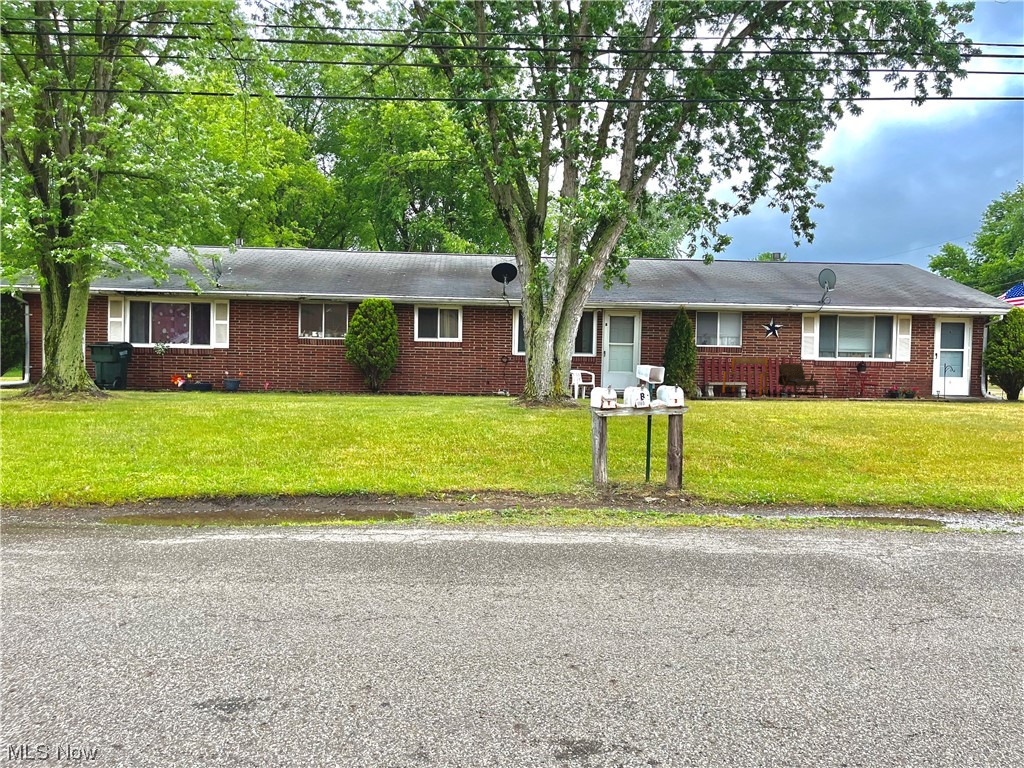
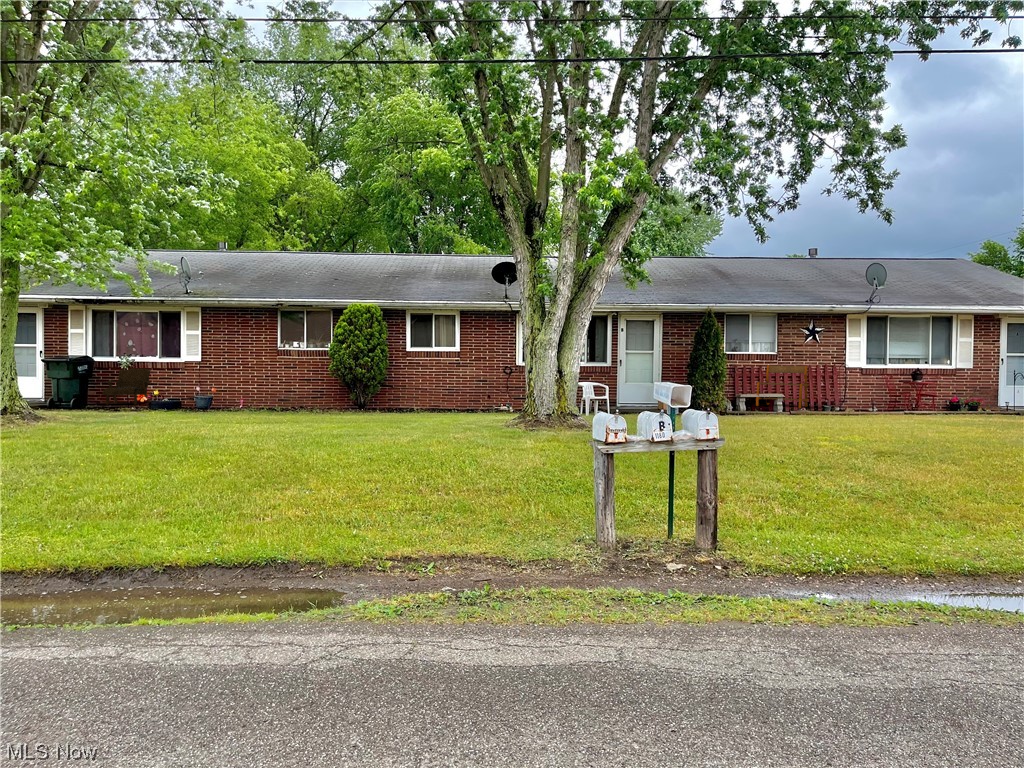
armchair: present [778,363,819,394] -> present [103,368,151,404]

